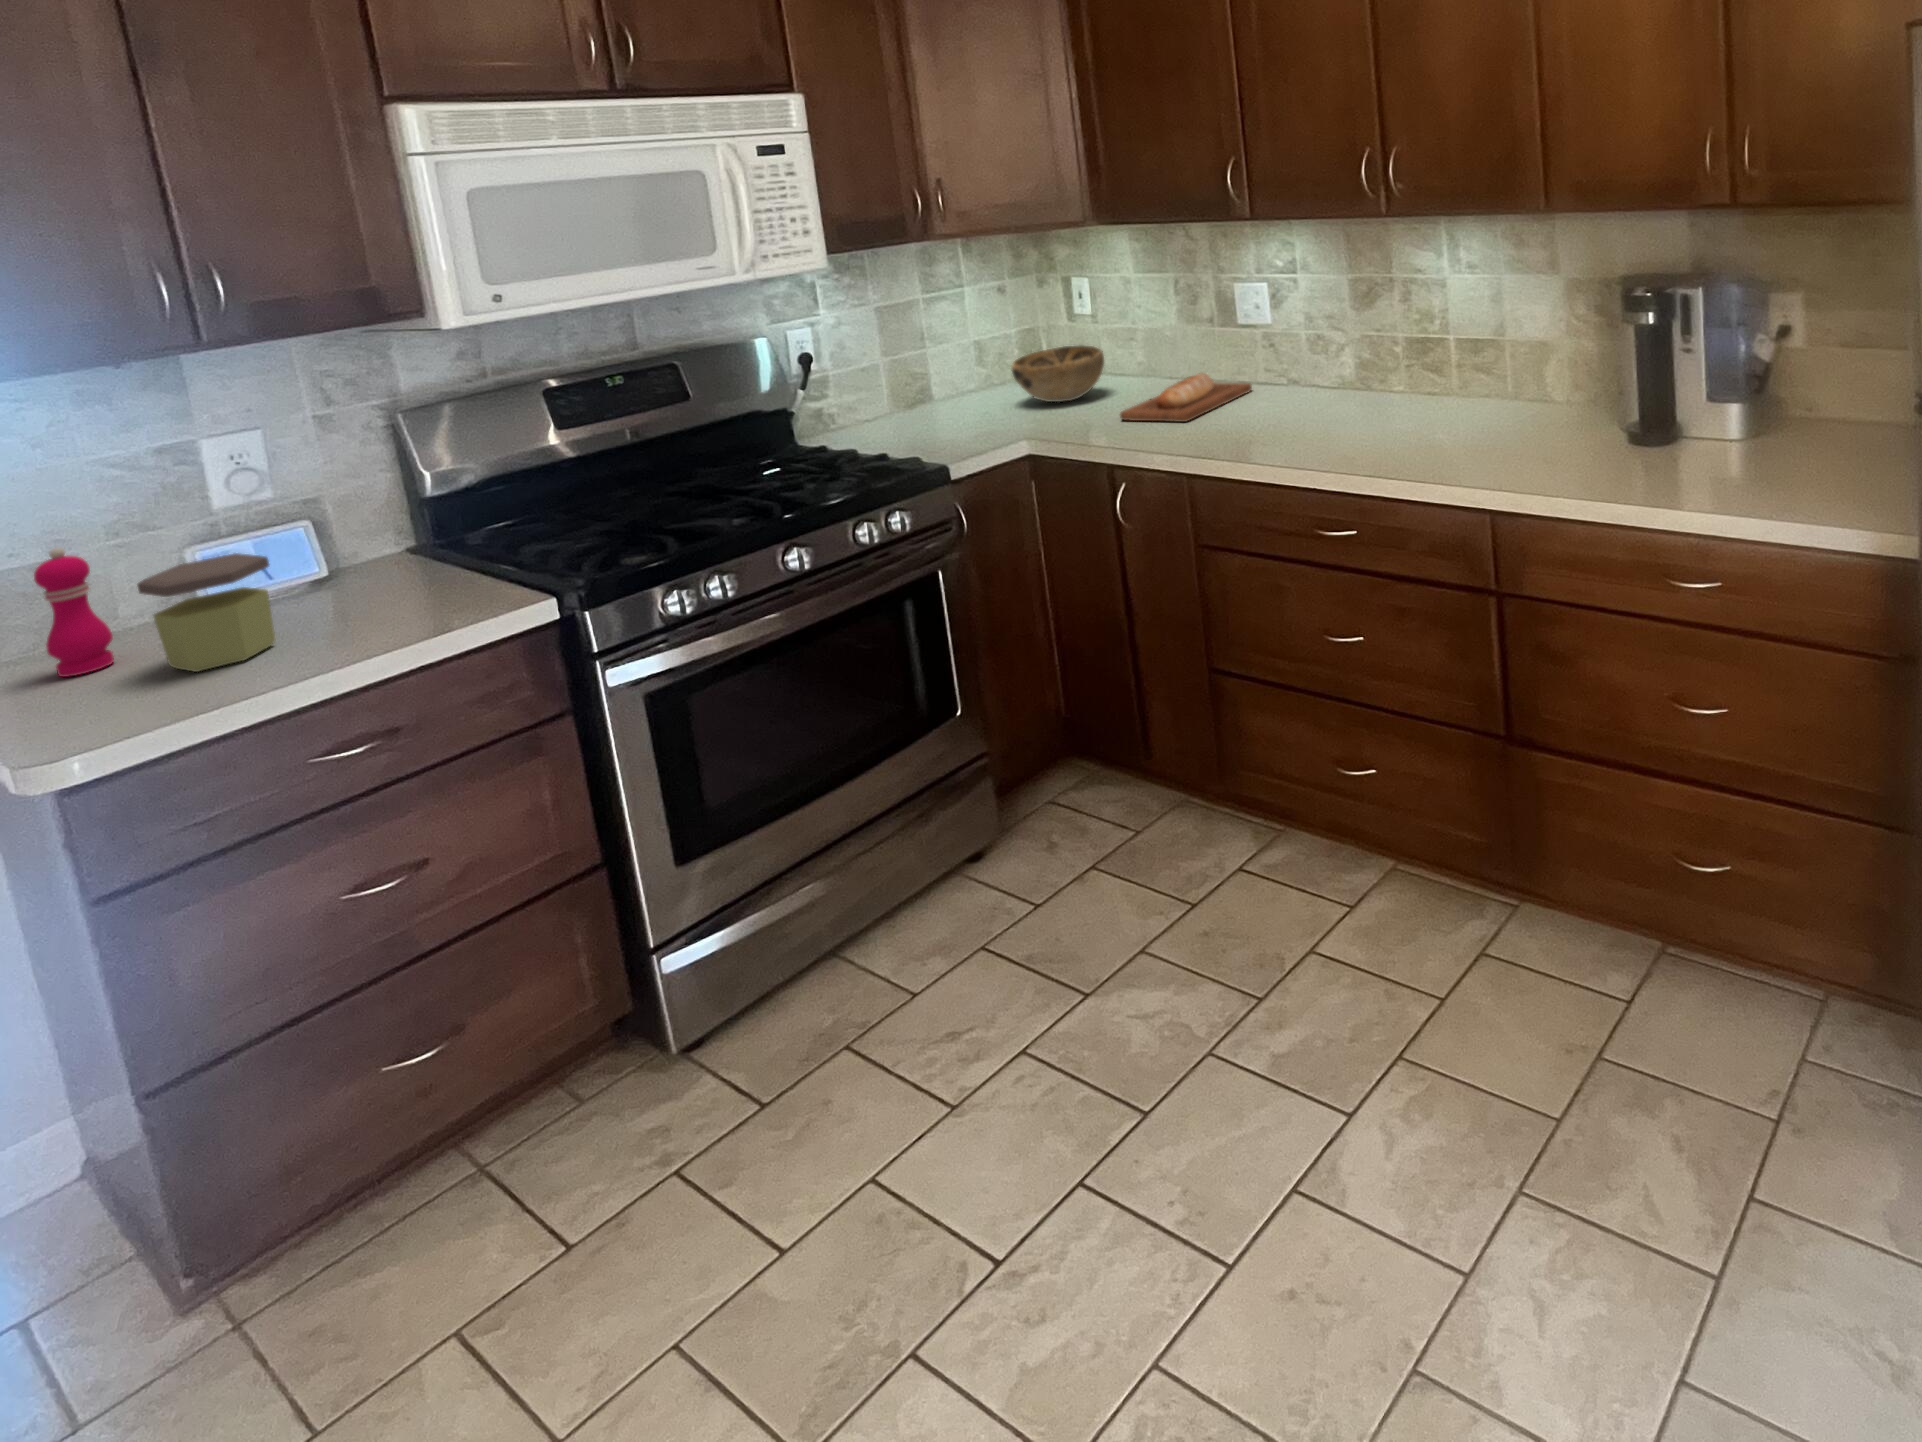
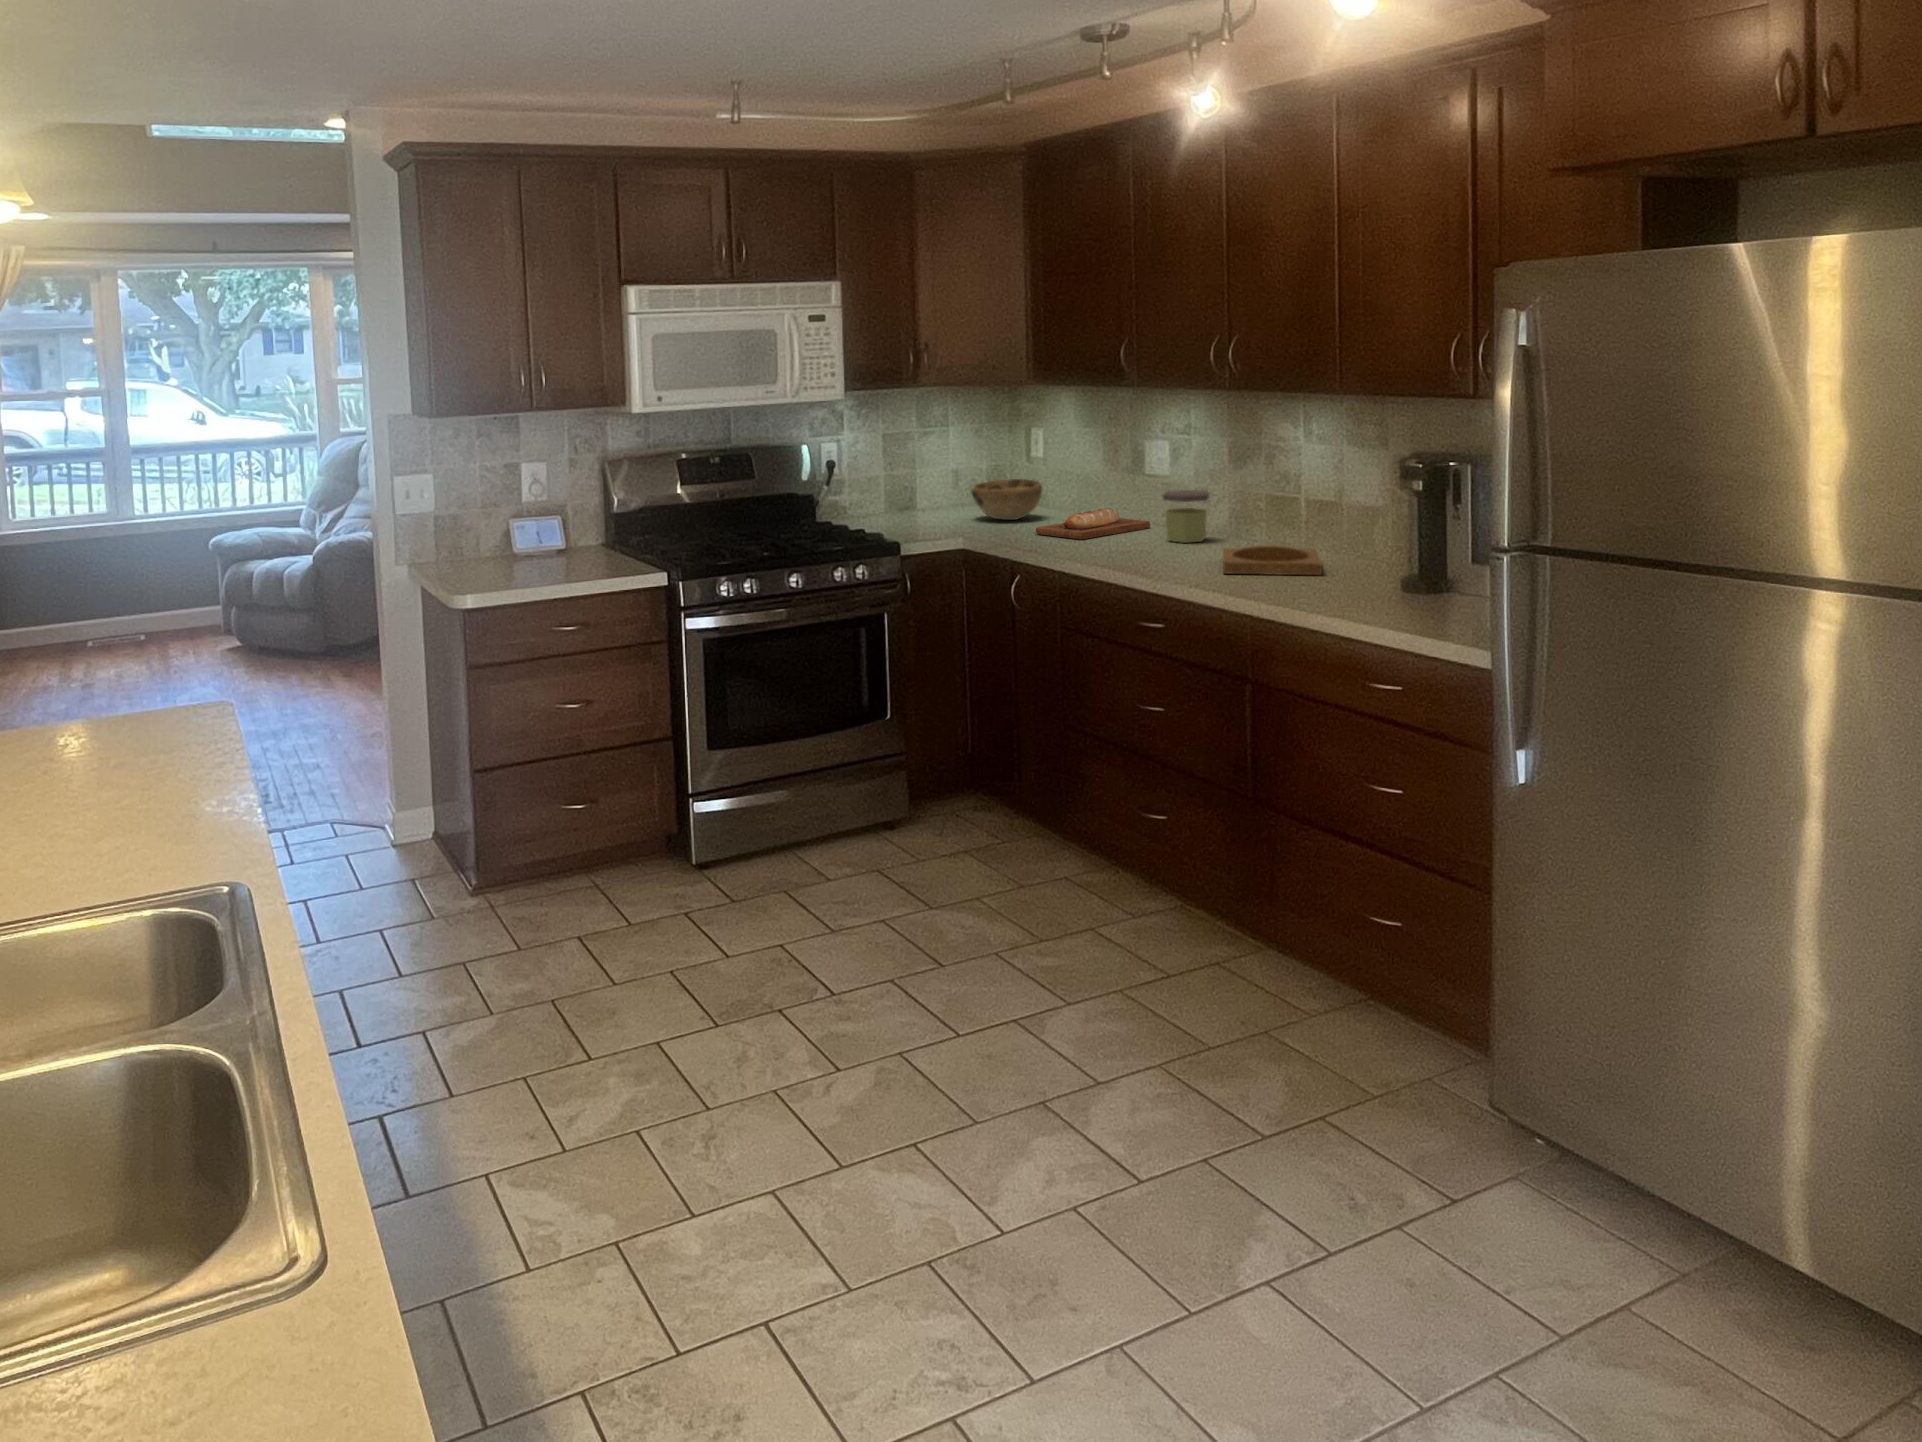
tray: none [1387,402,1527,455] -> present [1223,545,1322,575]
pepper mill: present [34,548,114,677] -> none [456,505,480,571]
jar: present [137,553,275,672] -> present [1163,490,1209,543]

